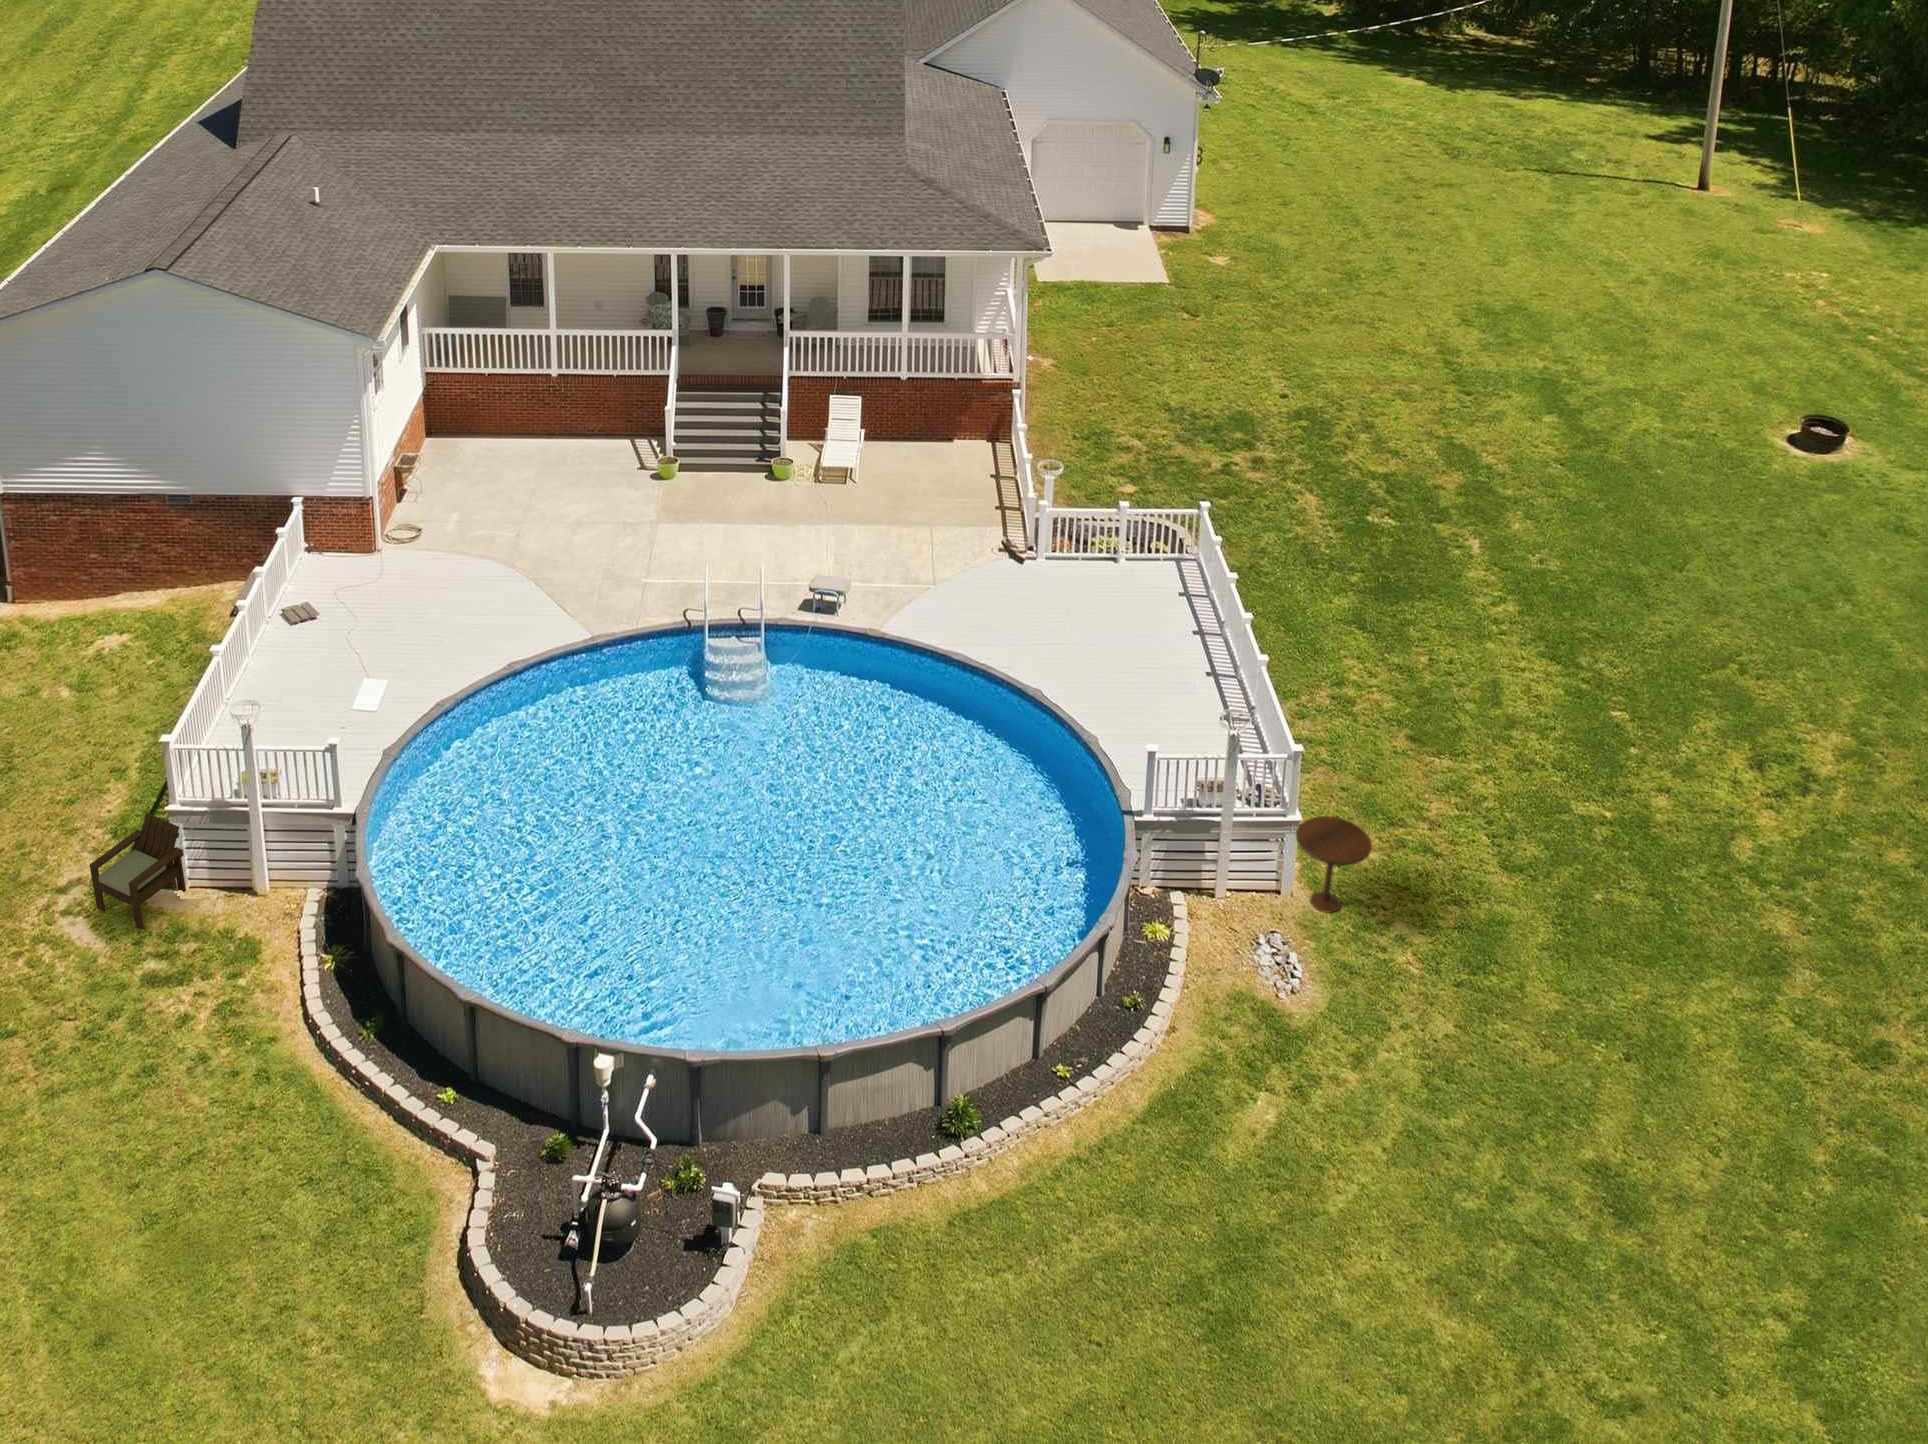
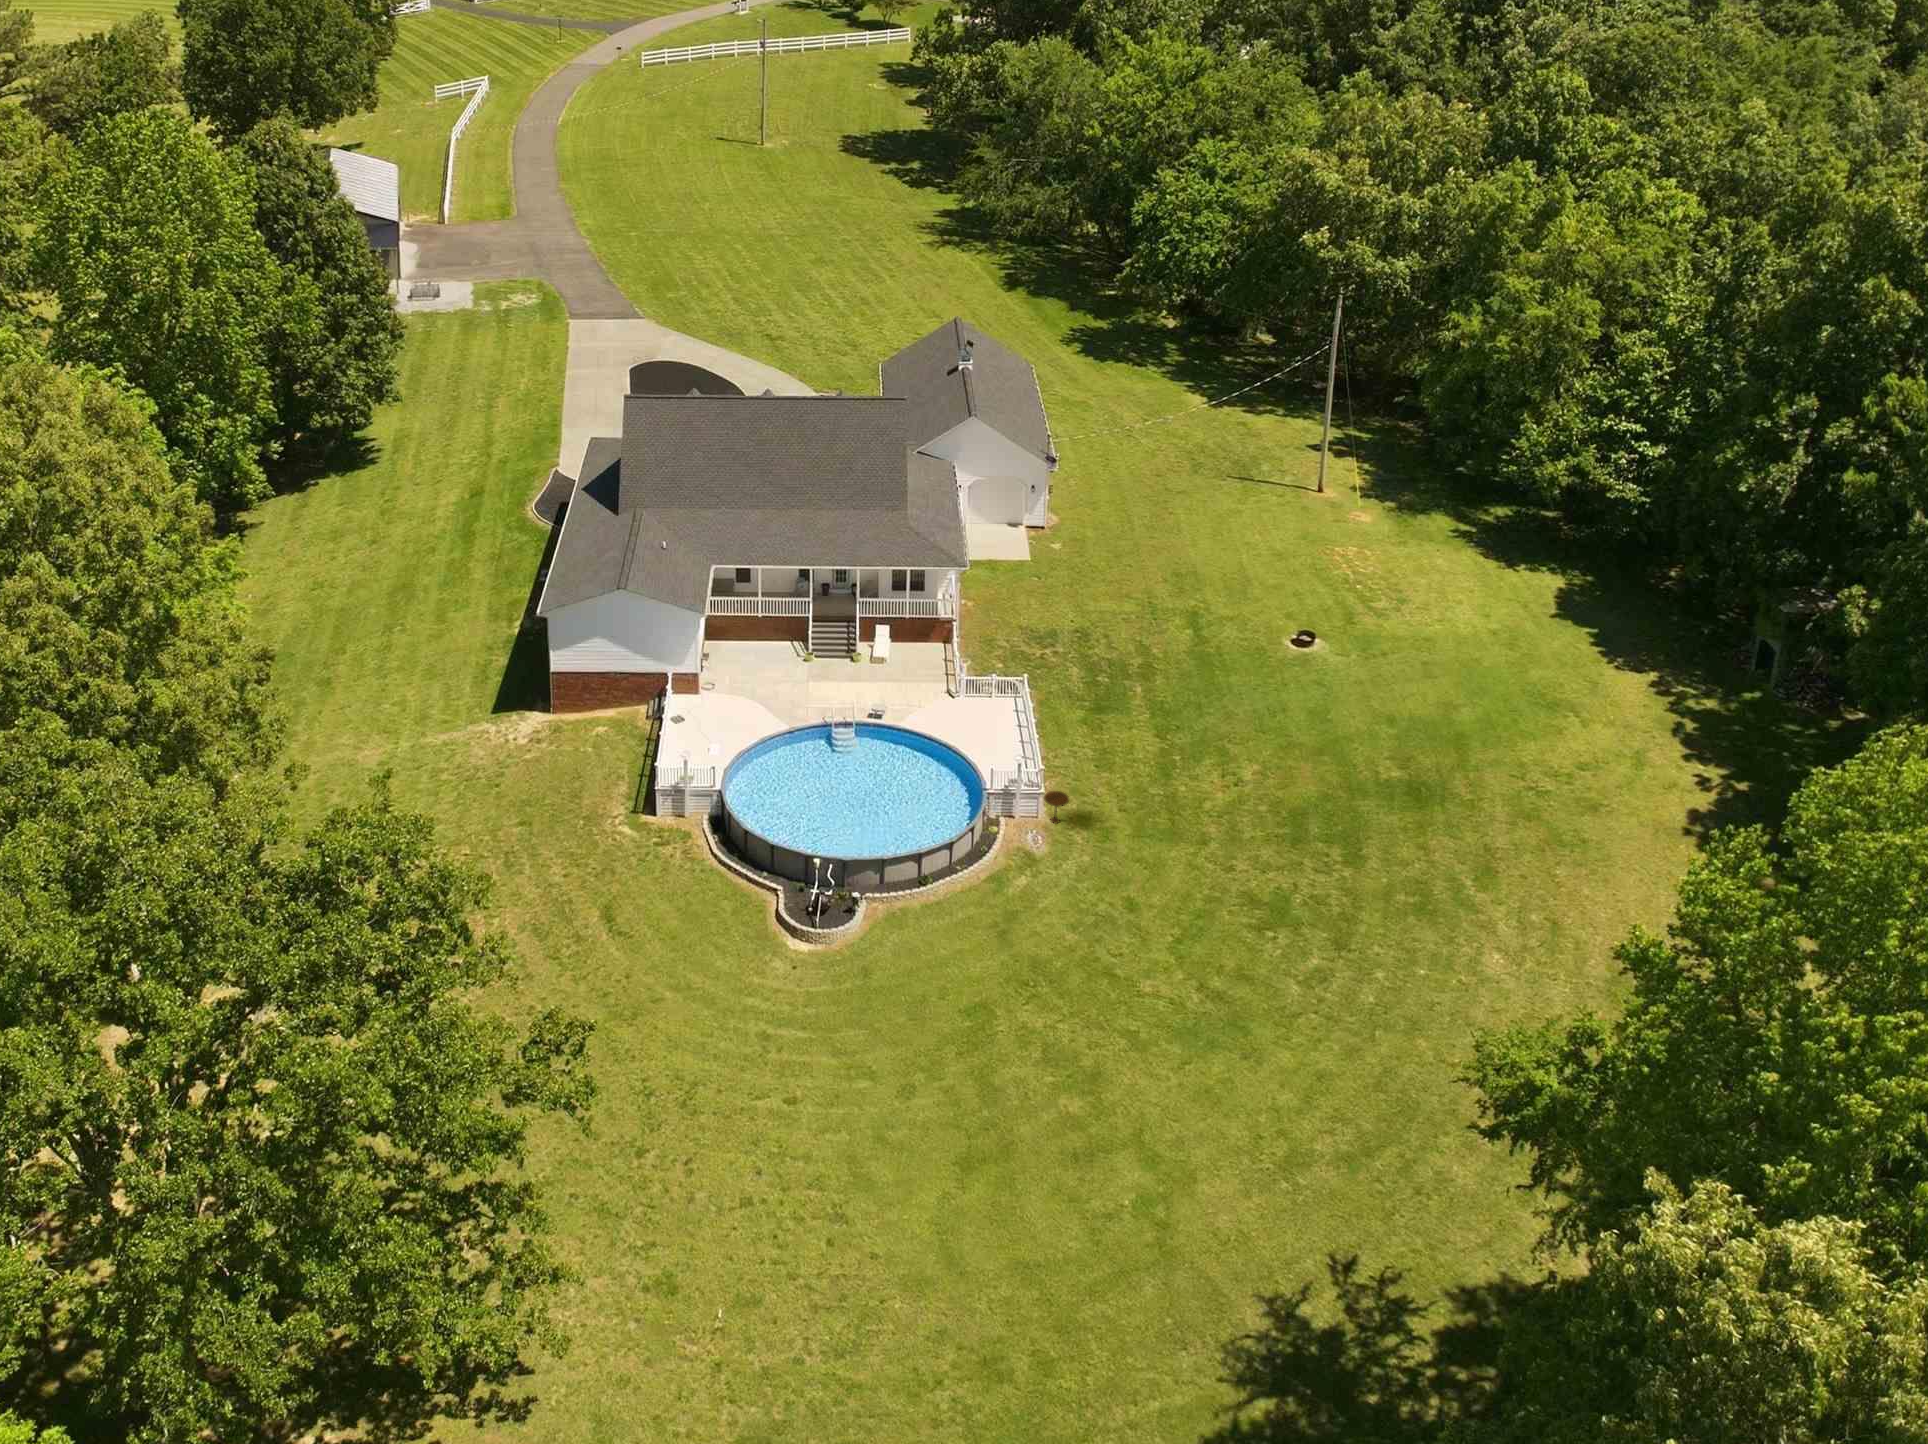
chair: present [90,813,186,930] -> none [630,790,661,829]

